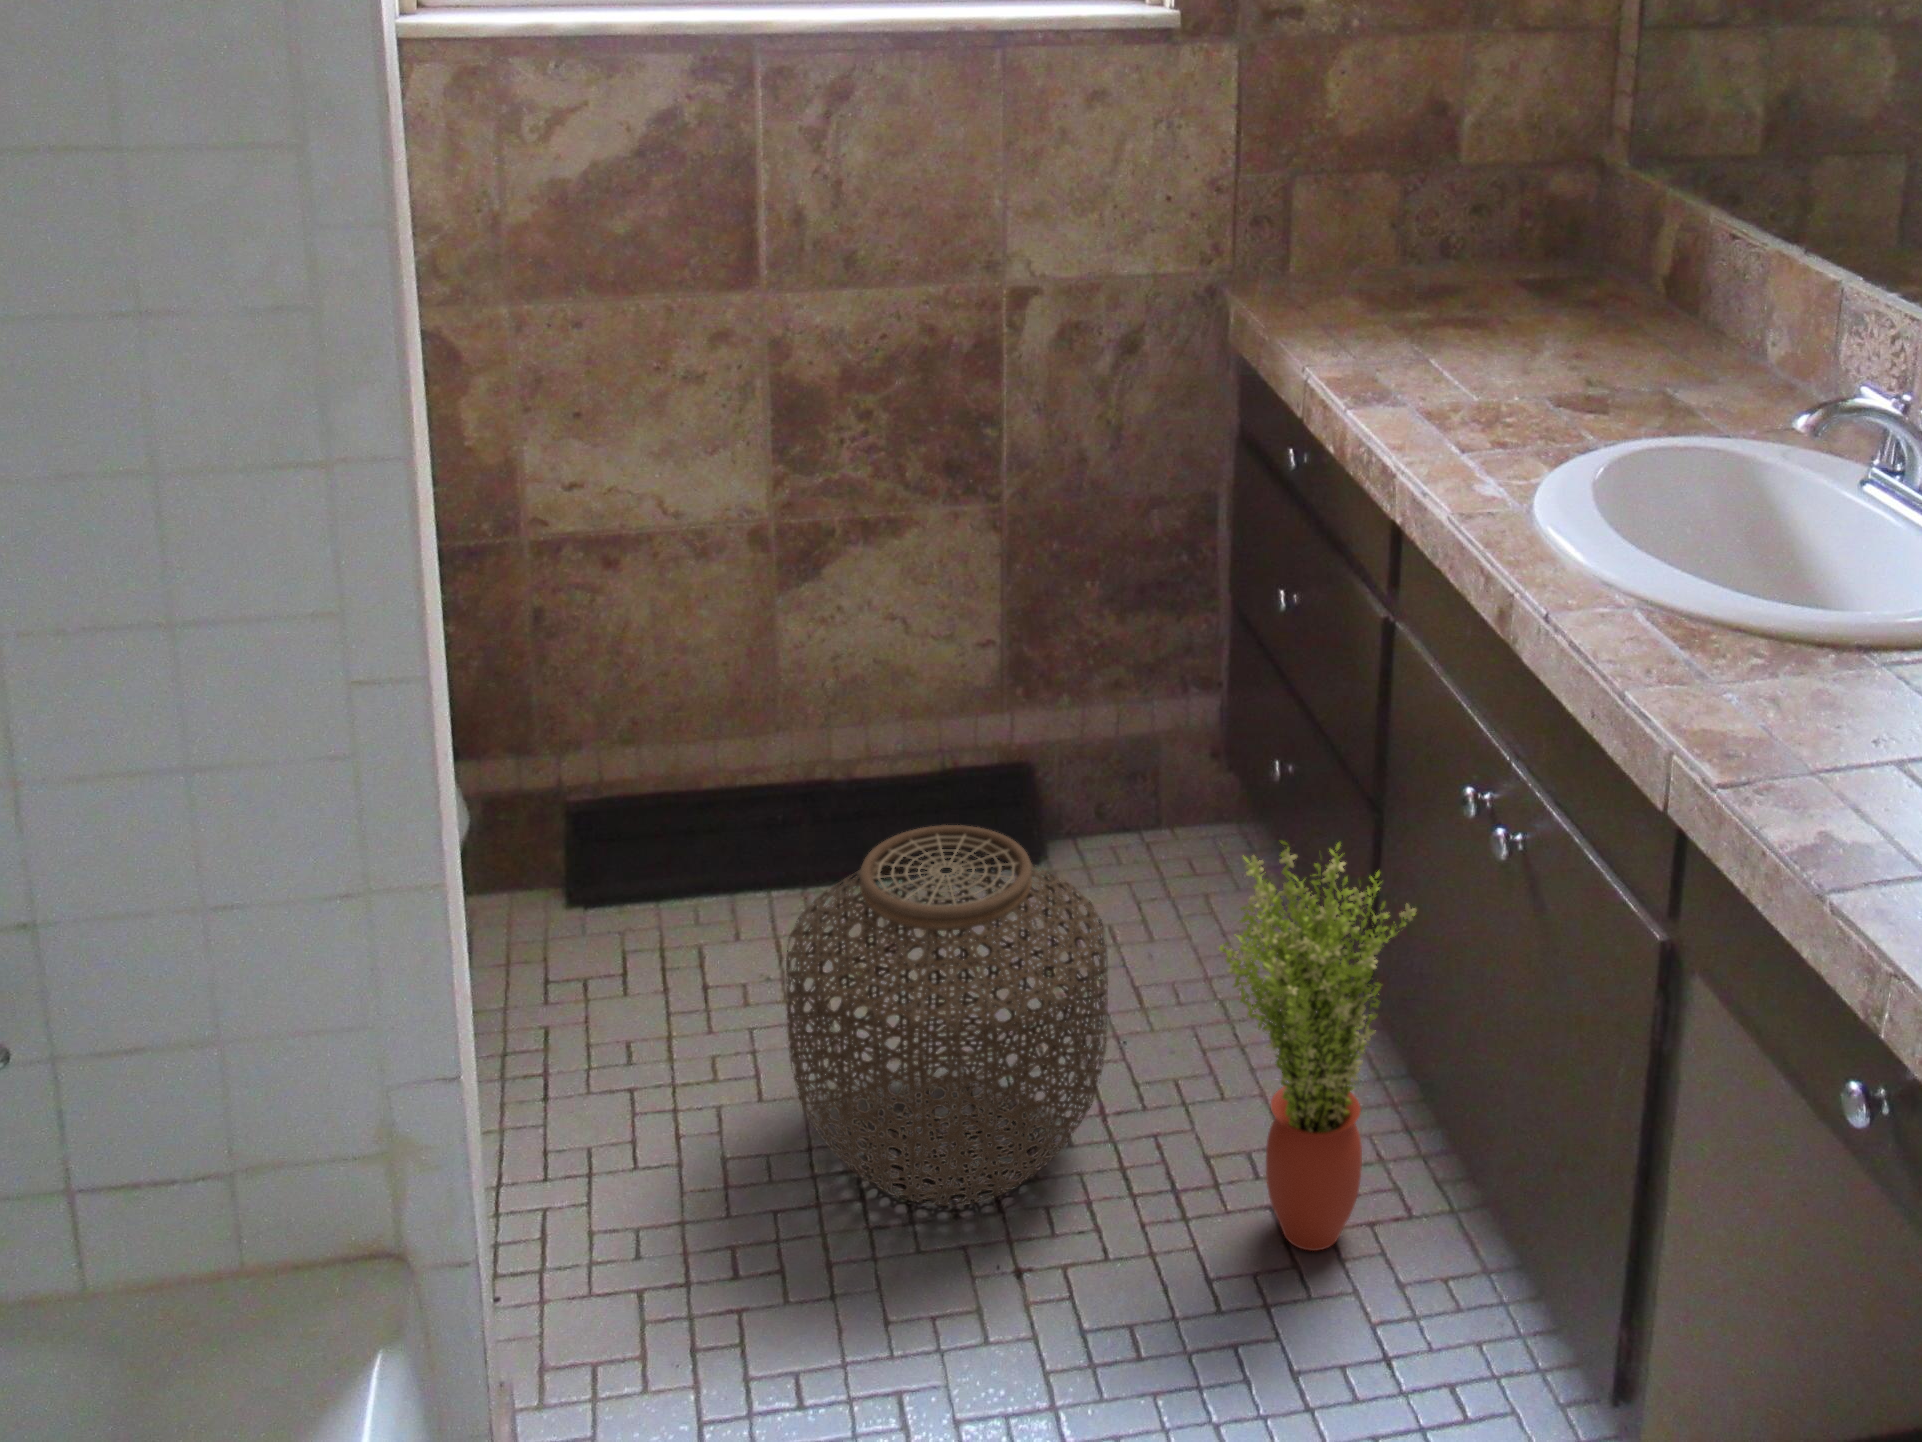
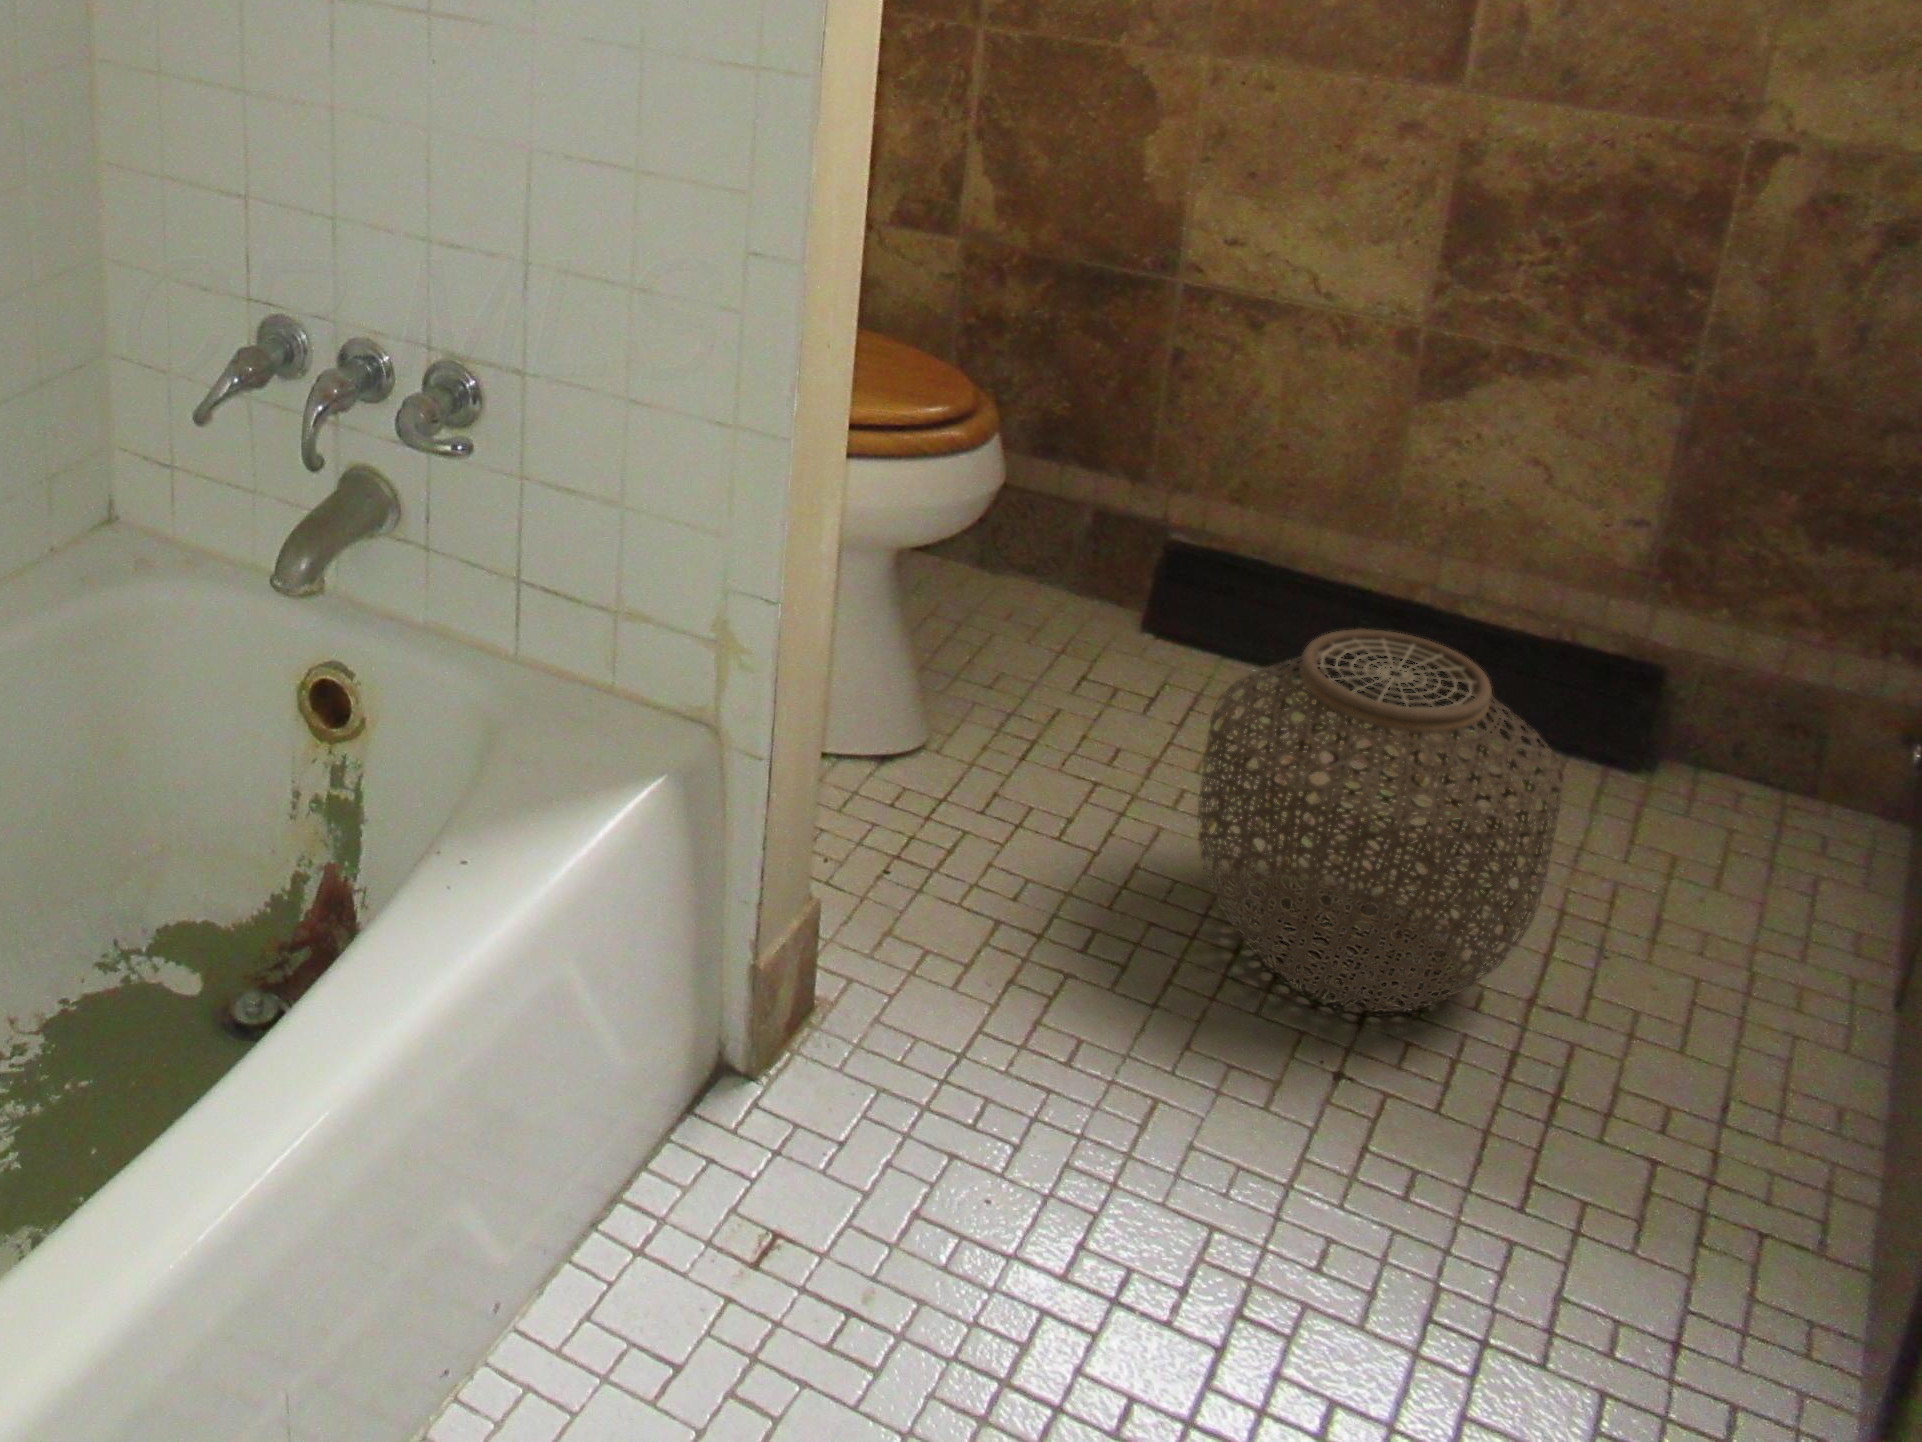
potted plant: present [1219,841,1417,1251] -> none [1616,750,1883,1225]

